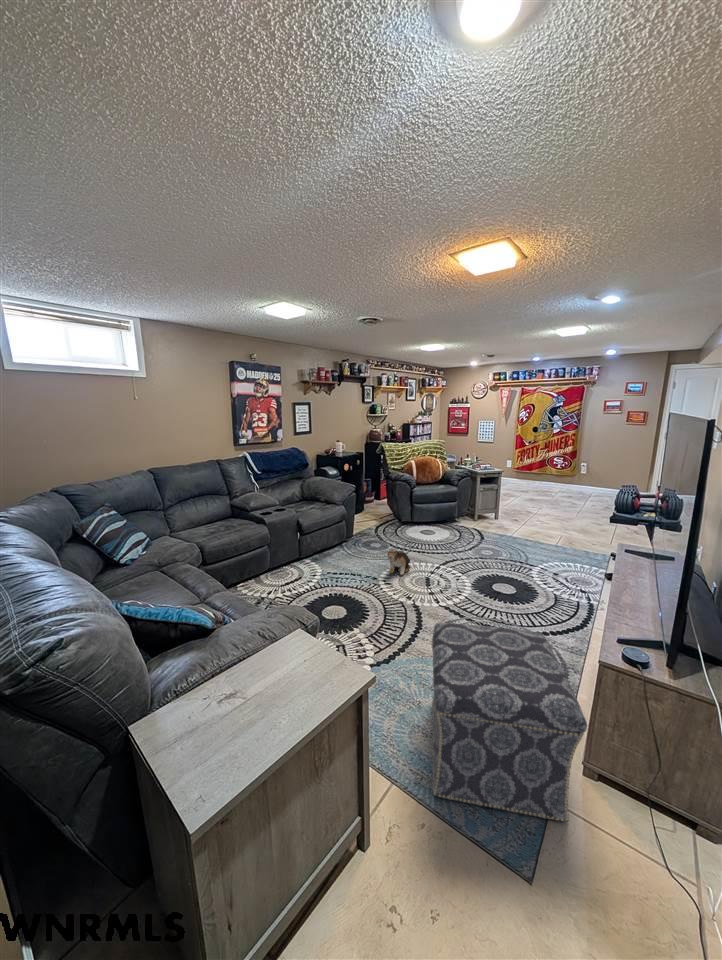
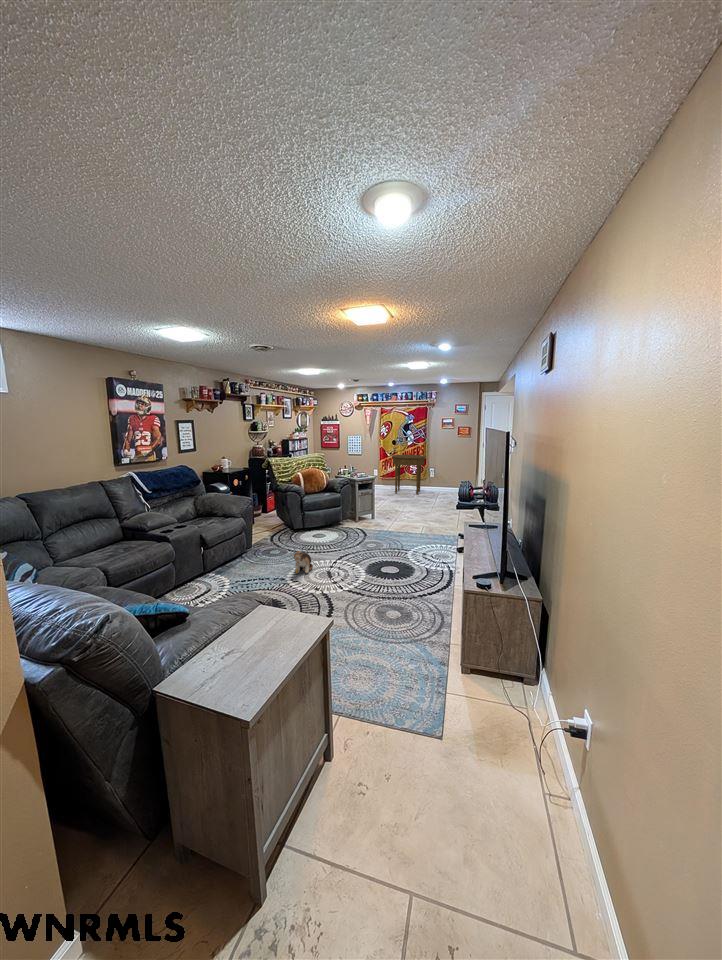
side table: none [529,444,575,493] -> present [392,455,426,495]
ottoman: present [432,623,587,822] -> none [355,585,462,710]

